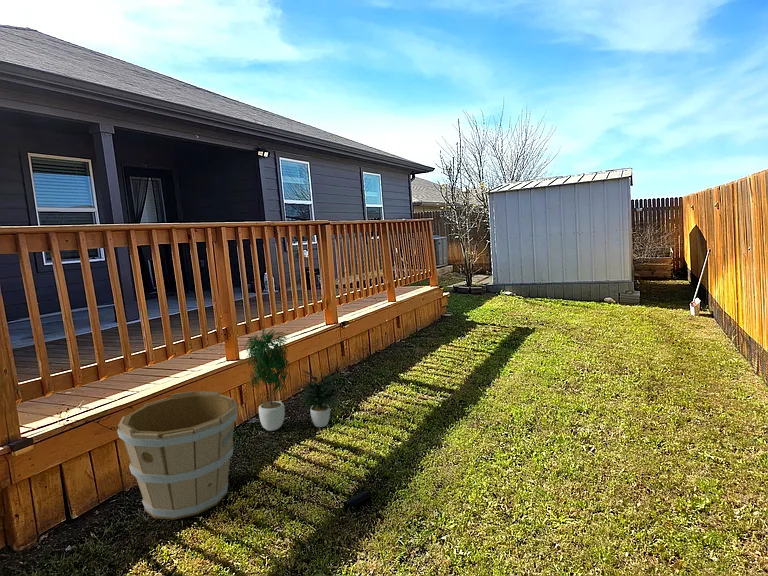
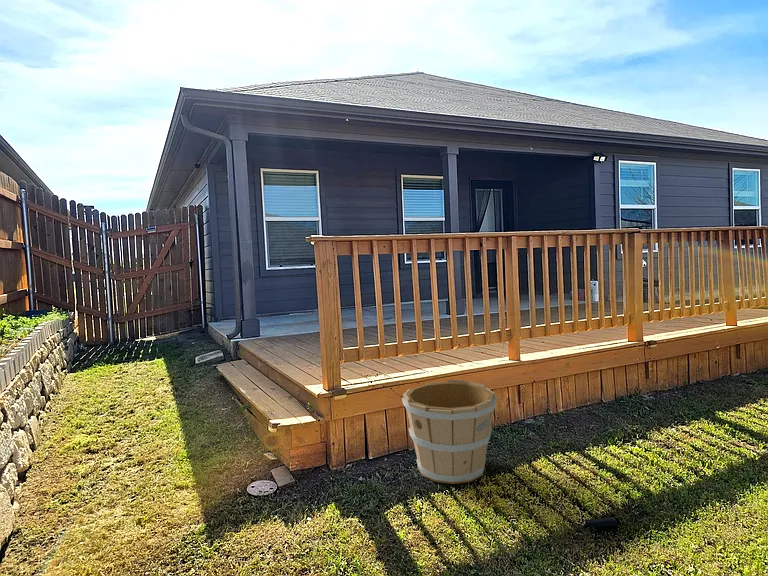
potted plant: present [244,327,341,431] -> none [518,331,621,445]

